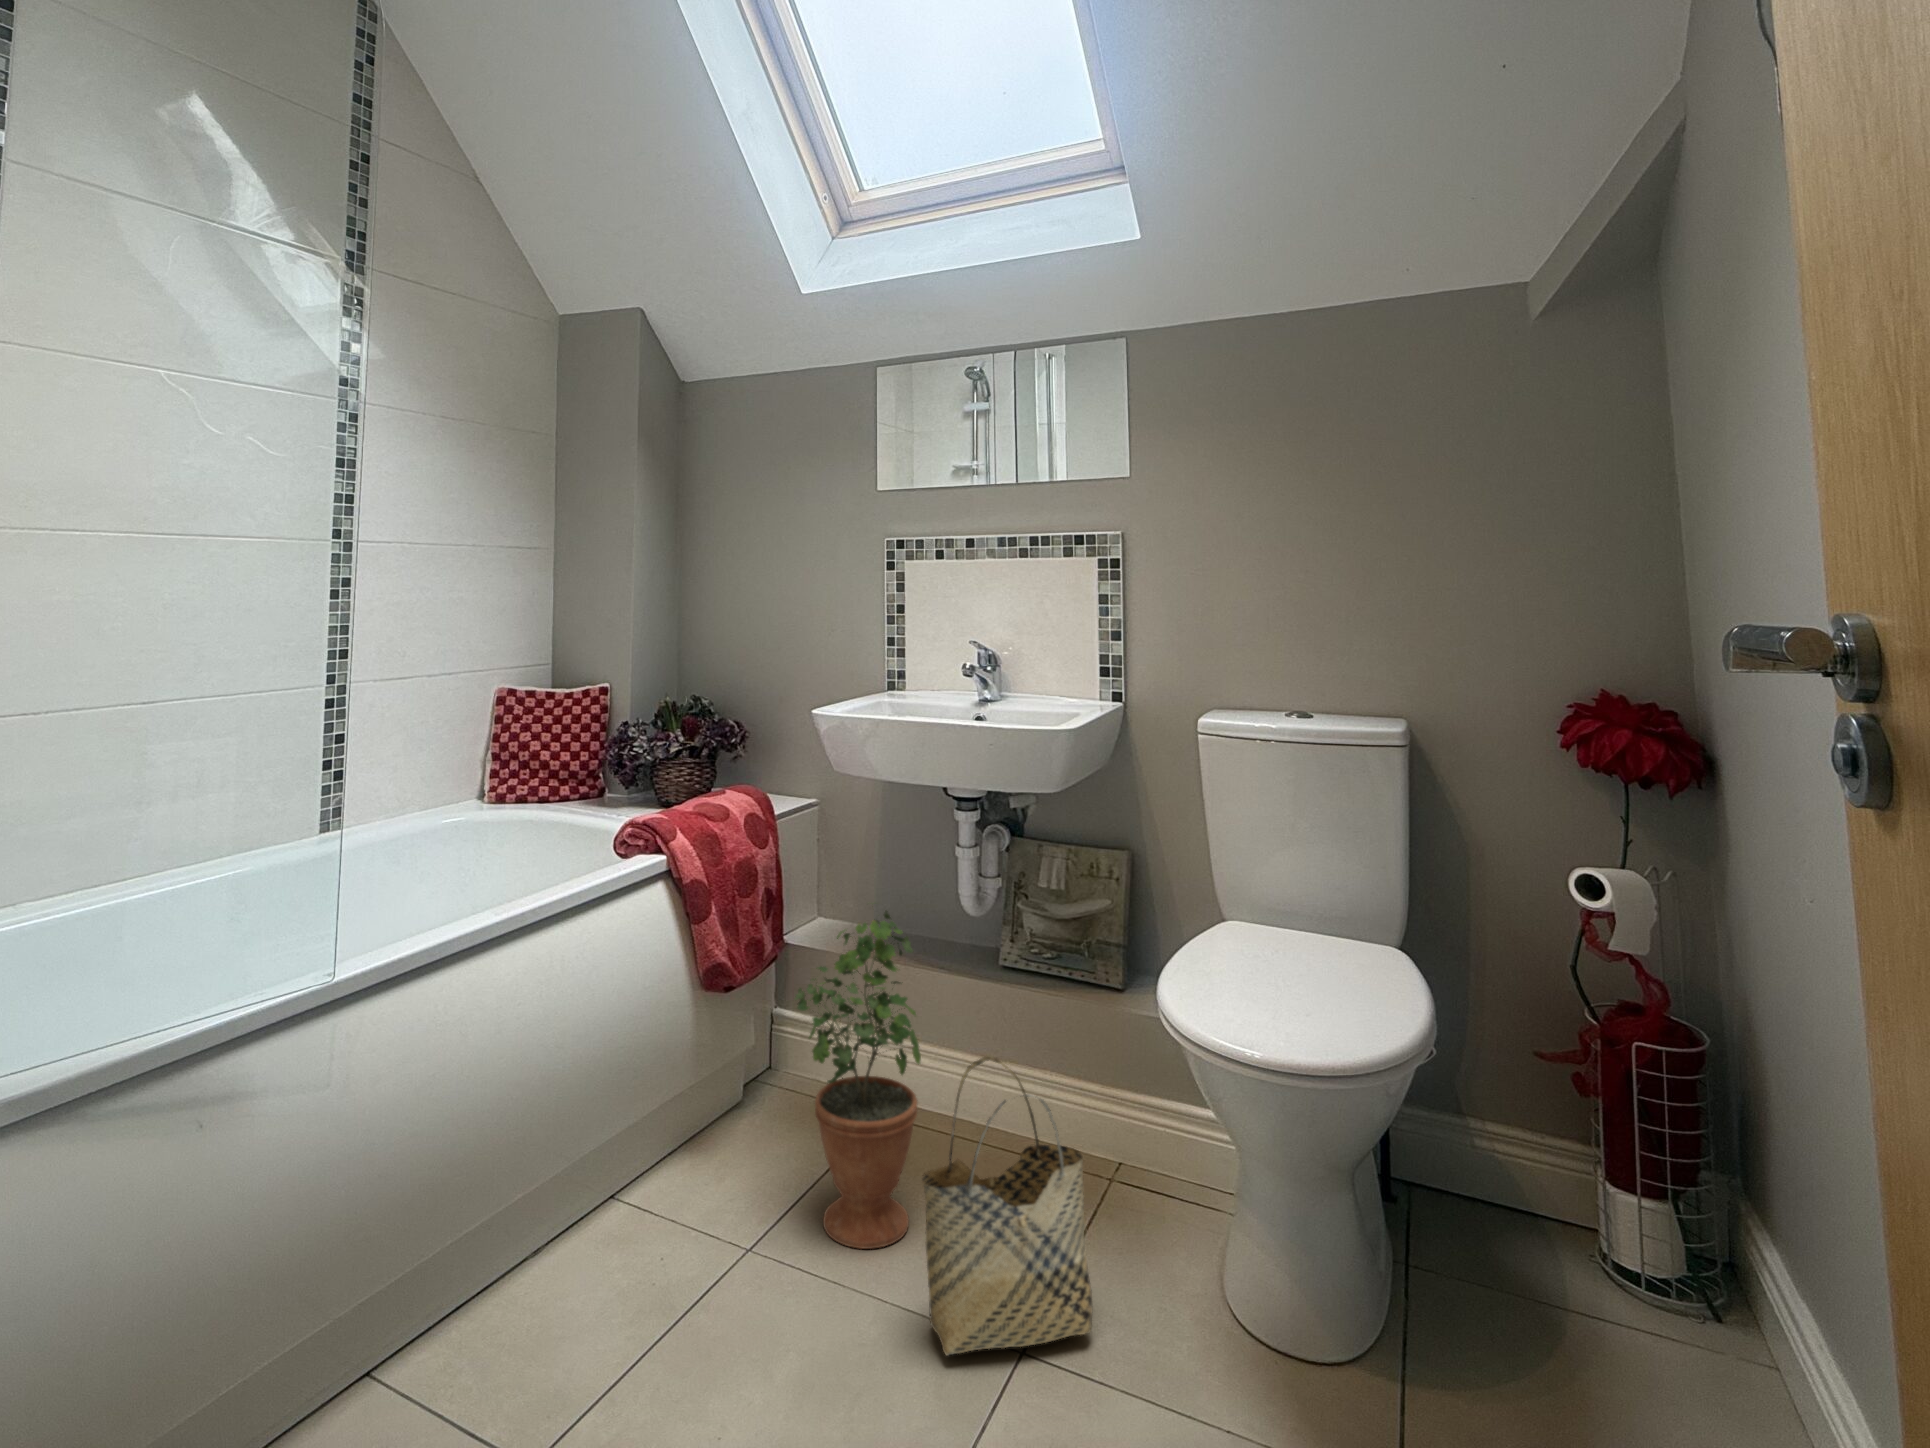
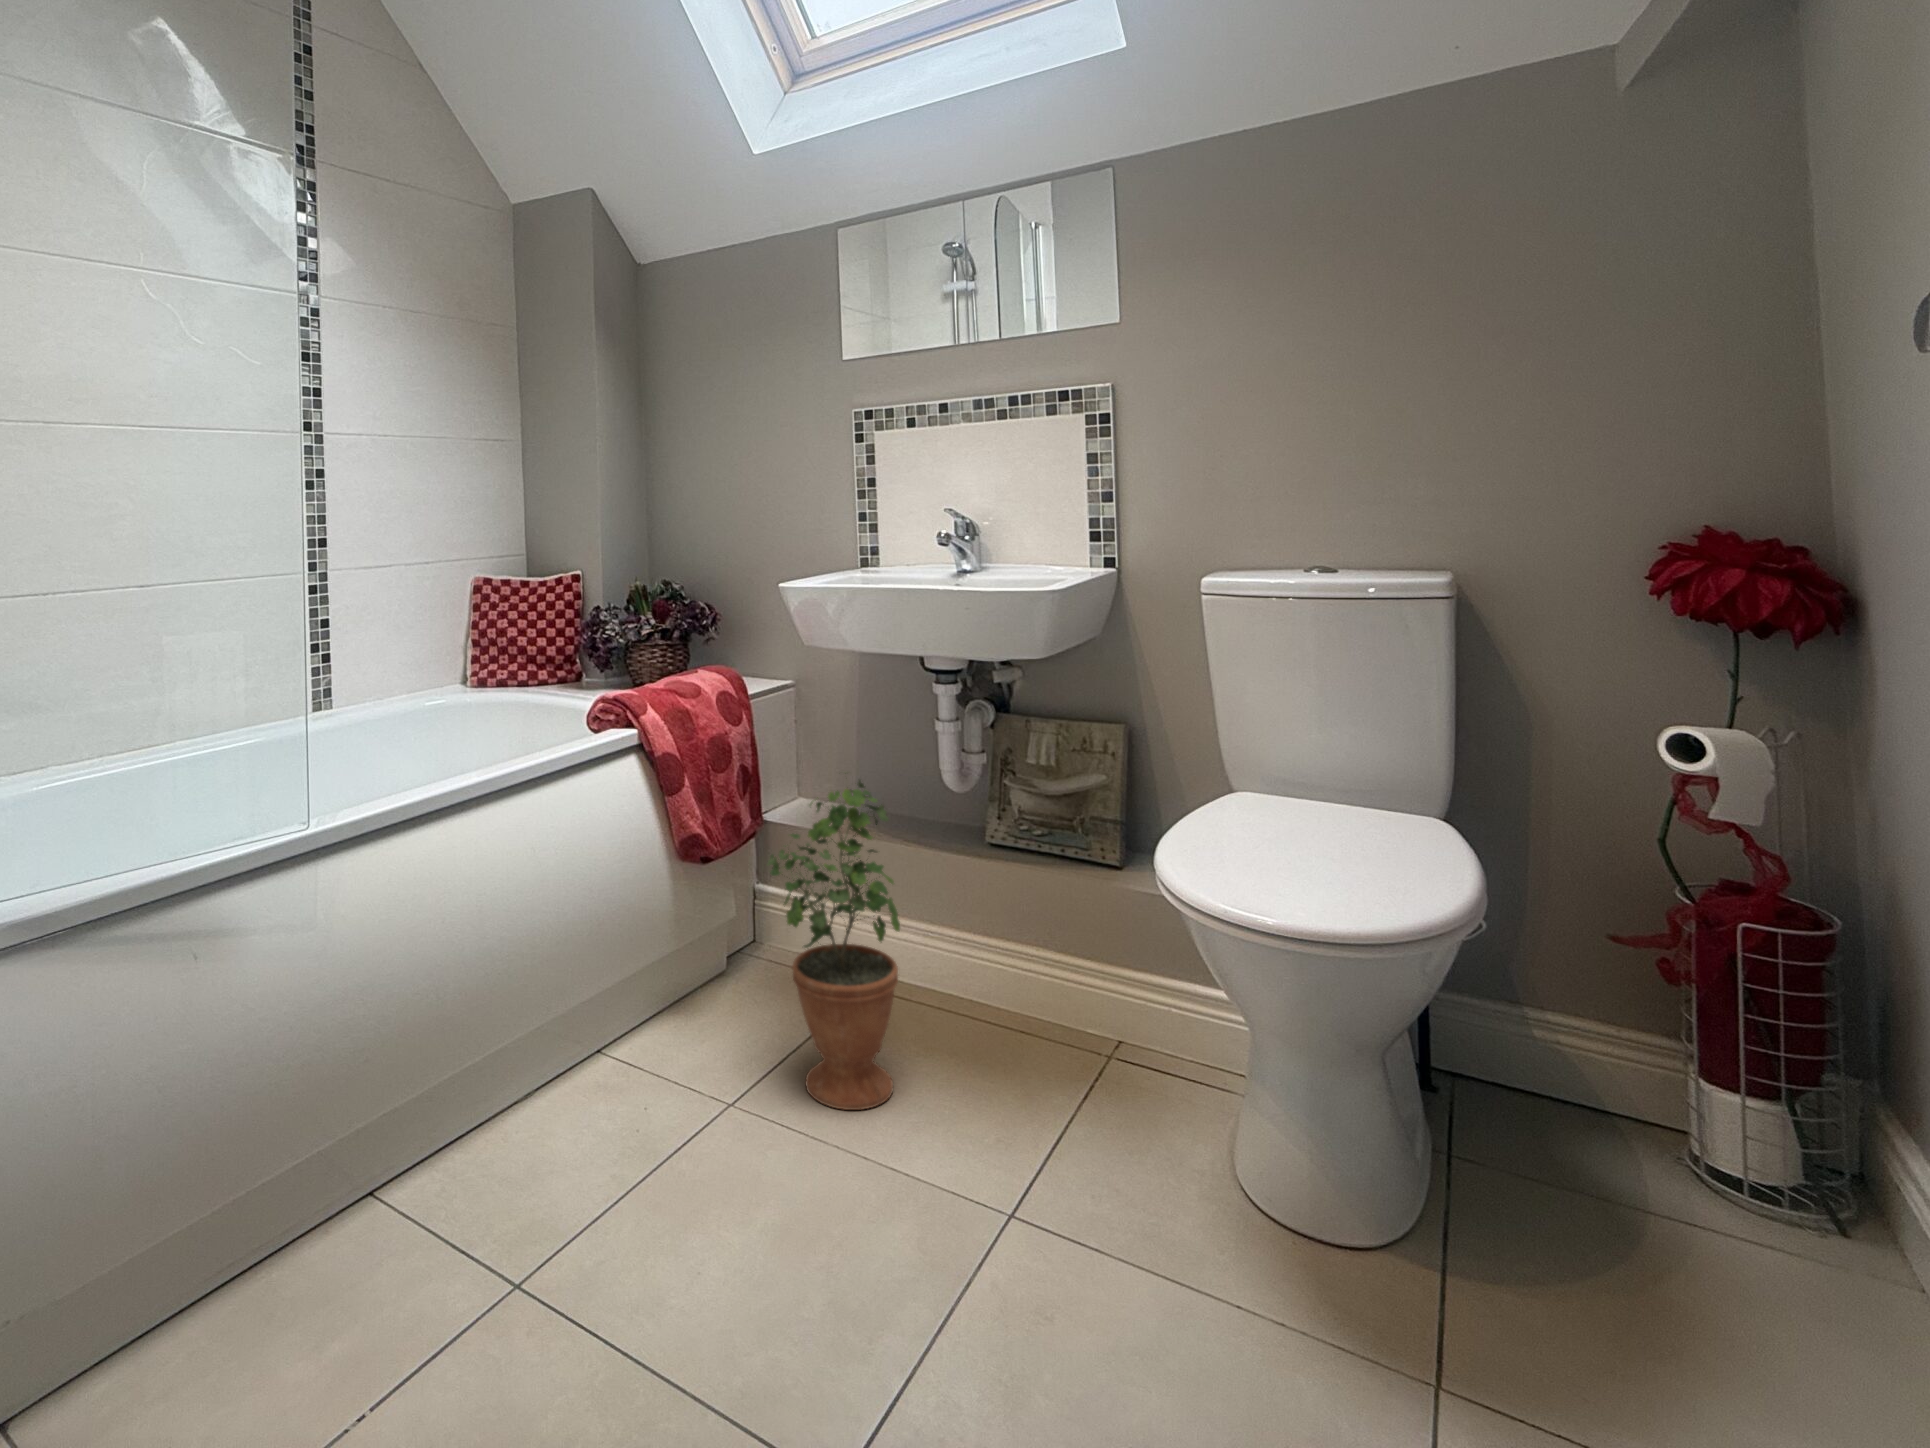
woven basket: present [921,1057,1092,1356] -> none [898,922,1086,1215]

